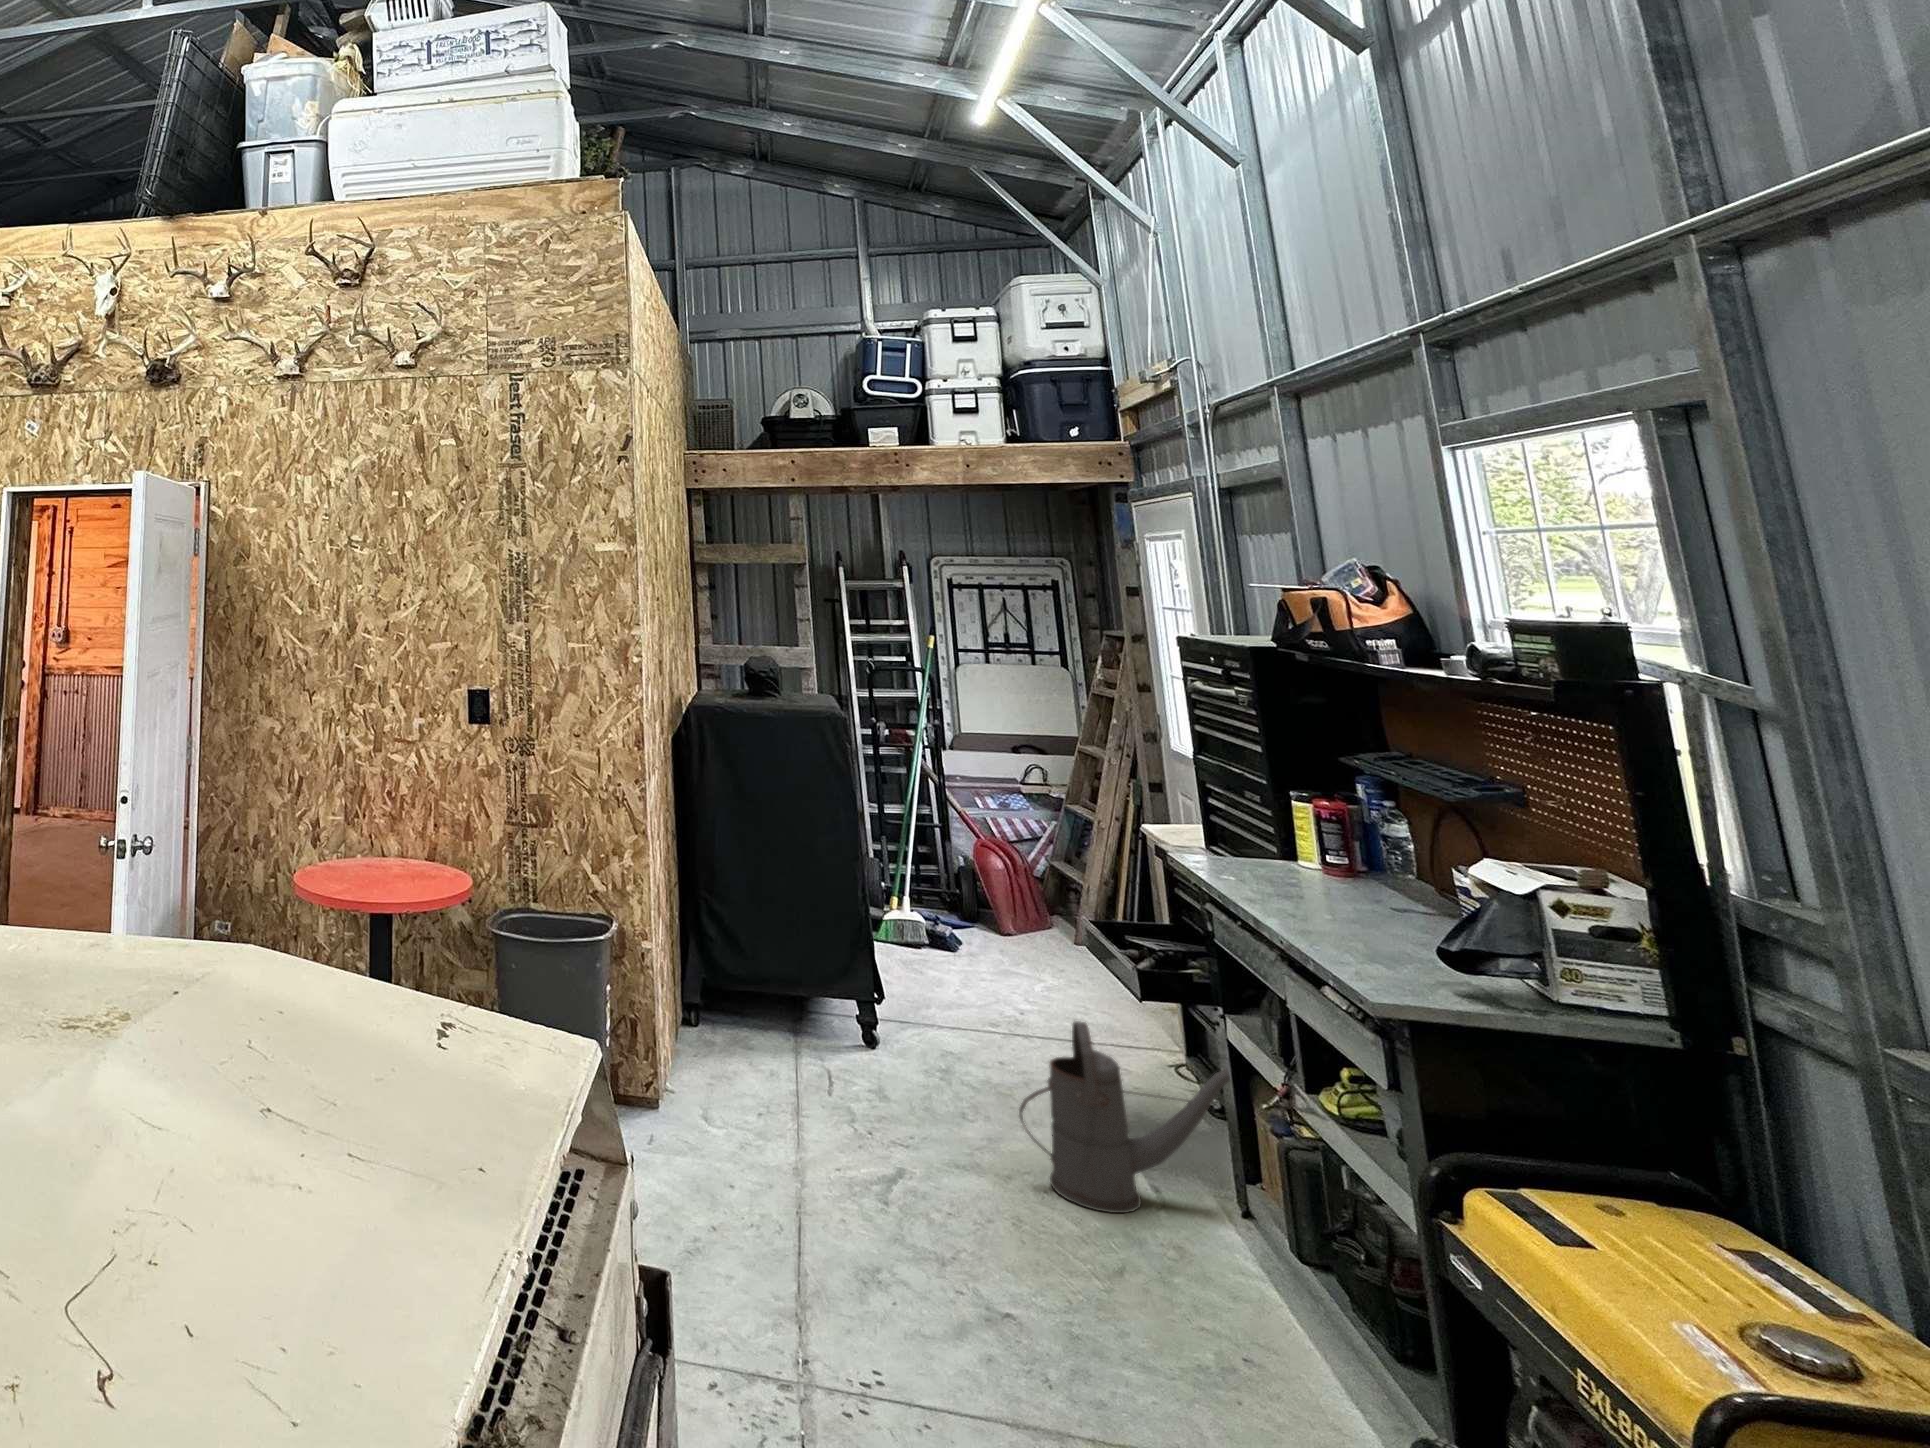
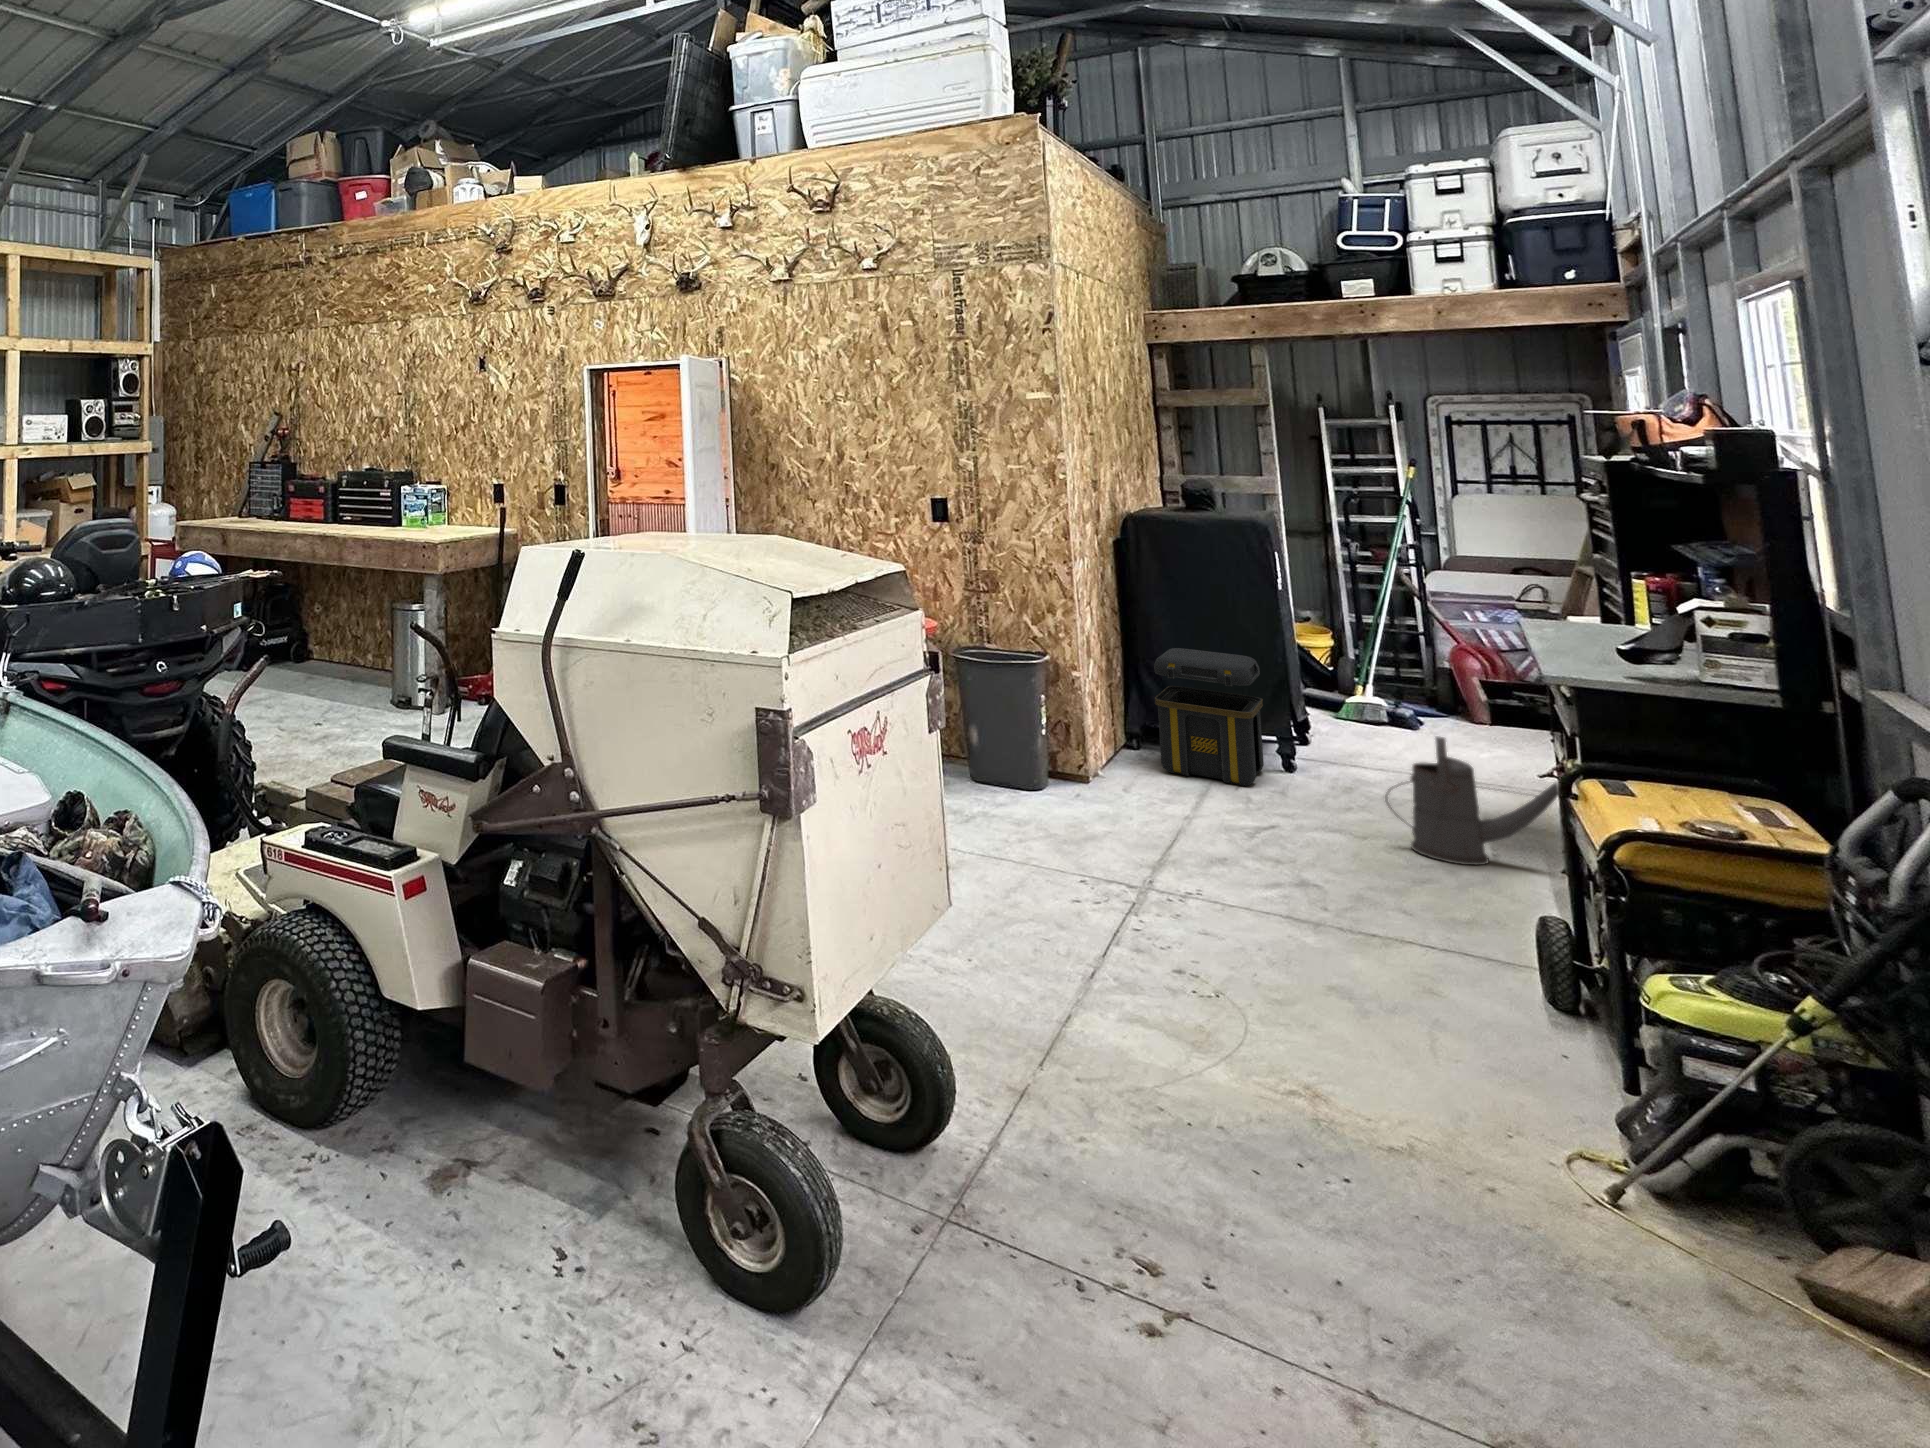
toolbox: none [727,885,843,1083] -> present [1154,648,1264,786]

